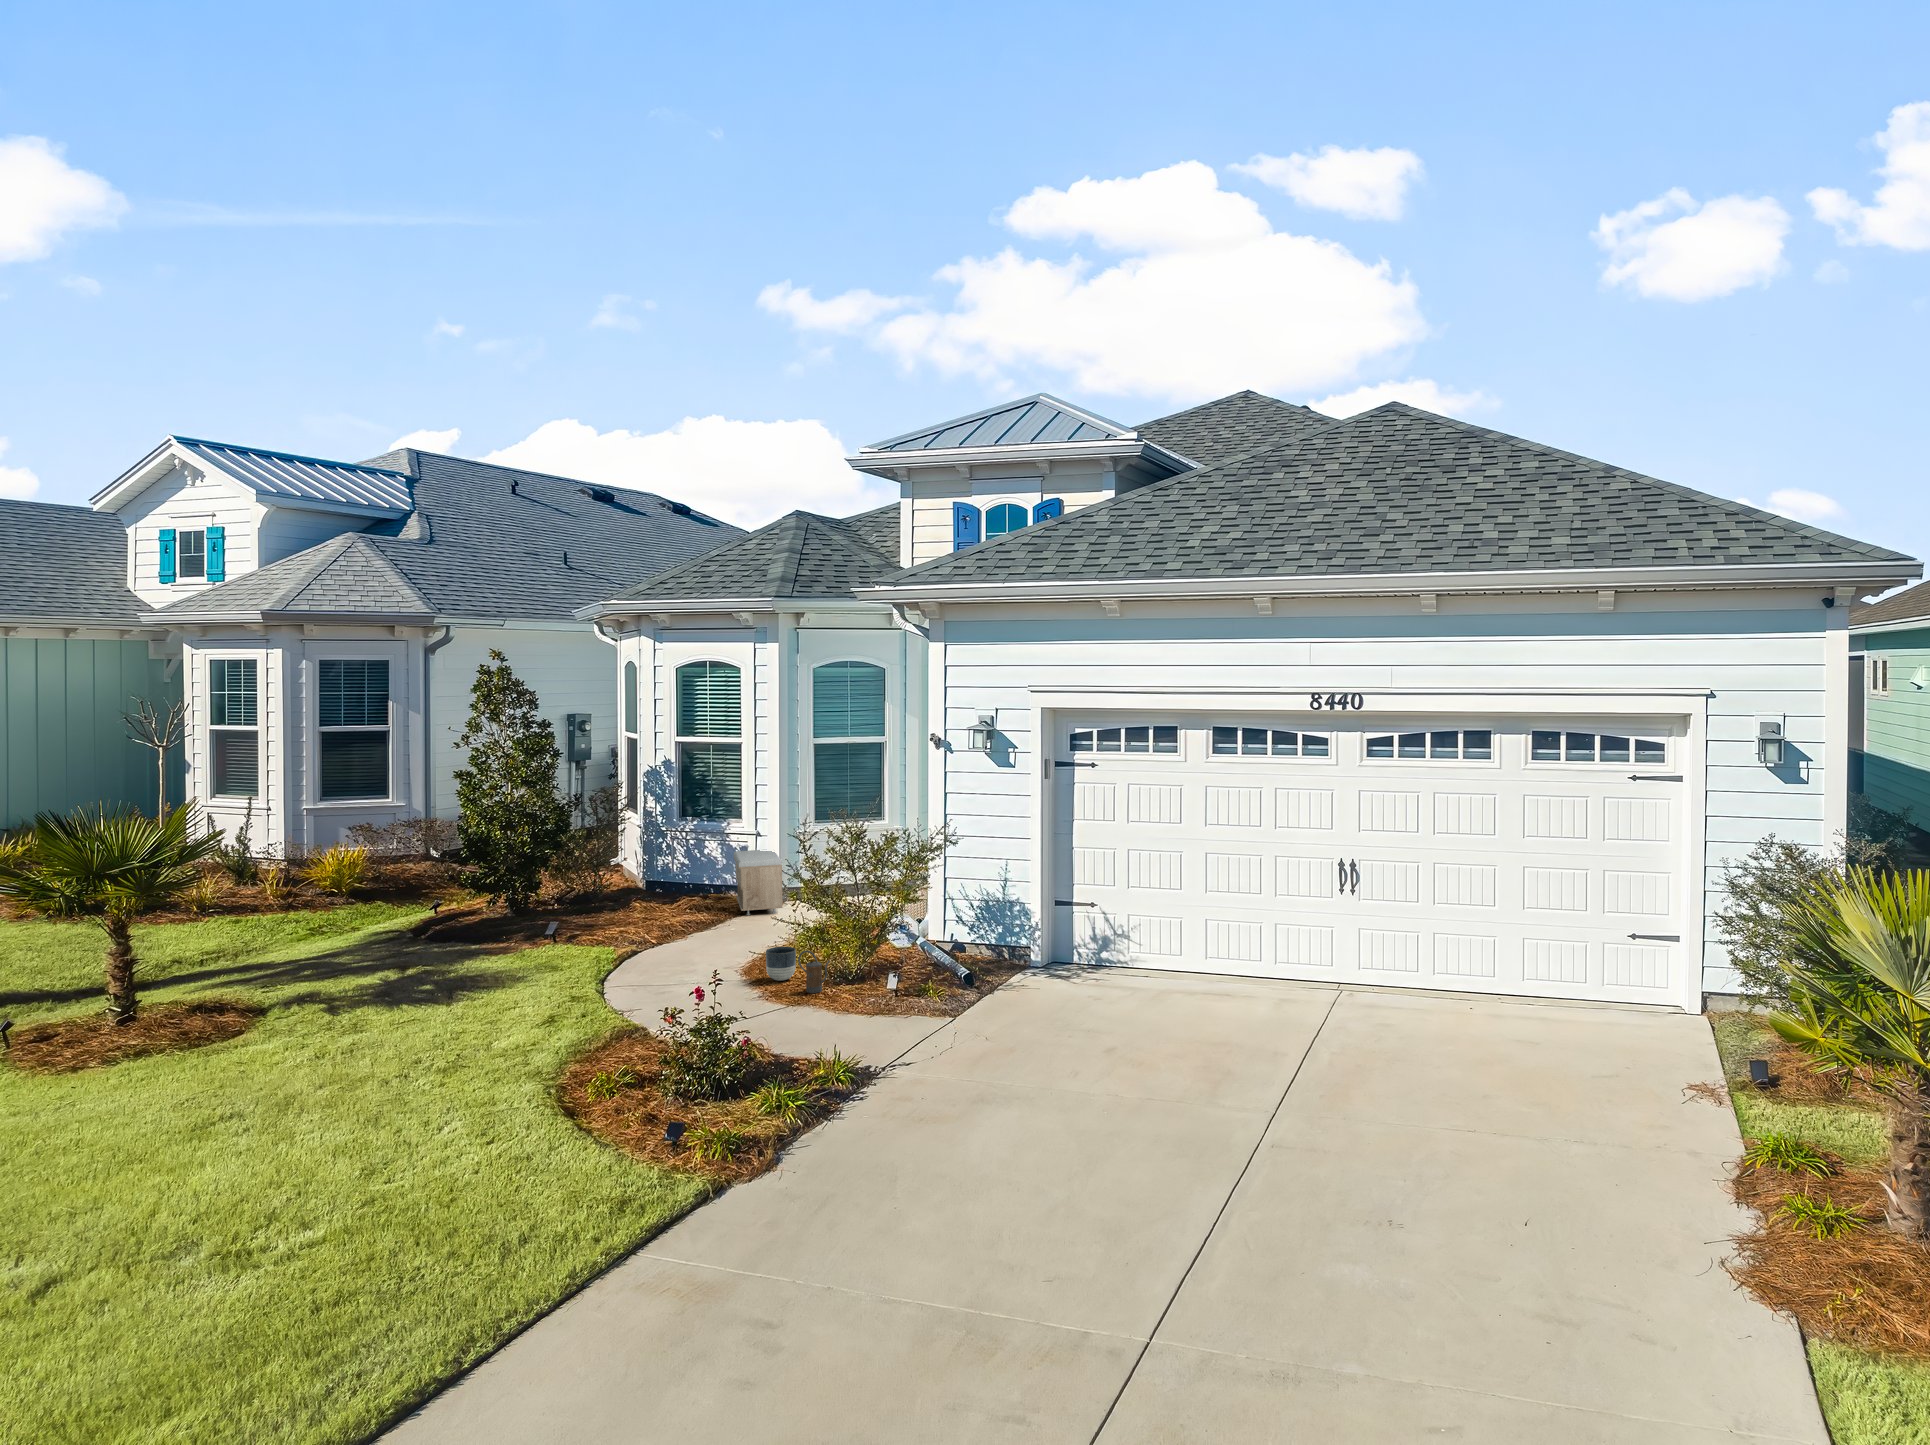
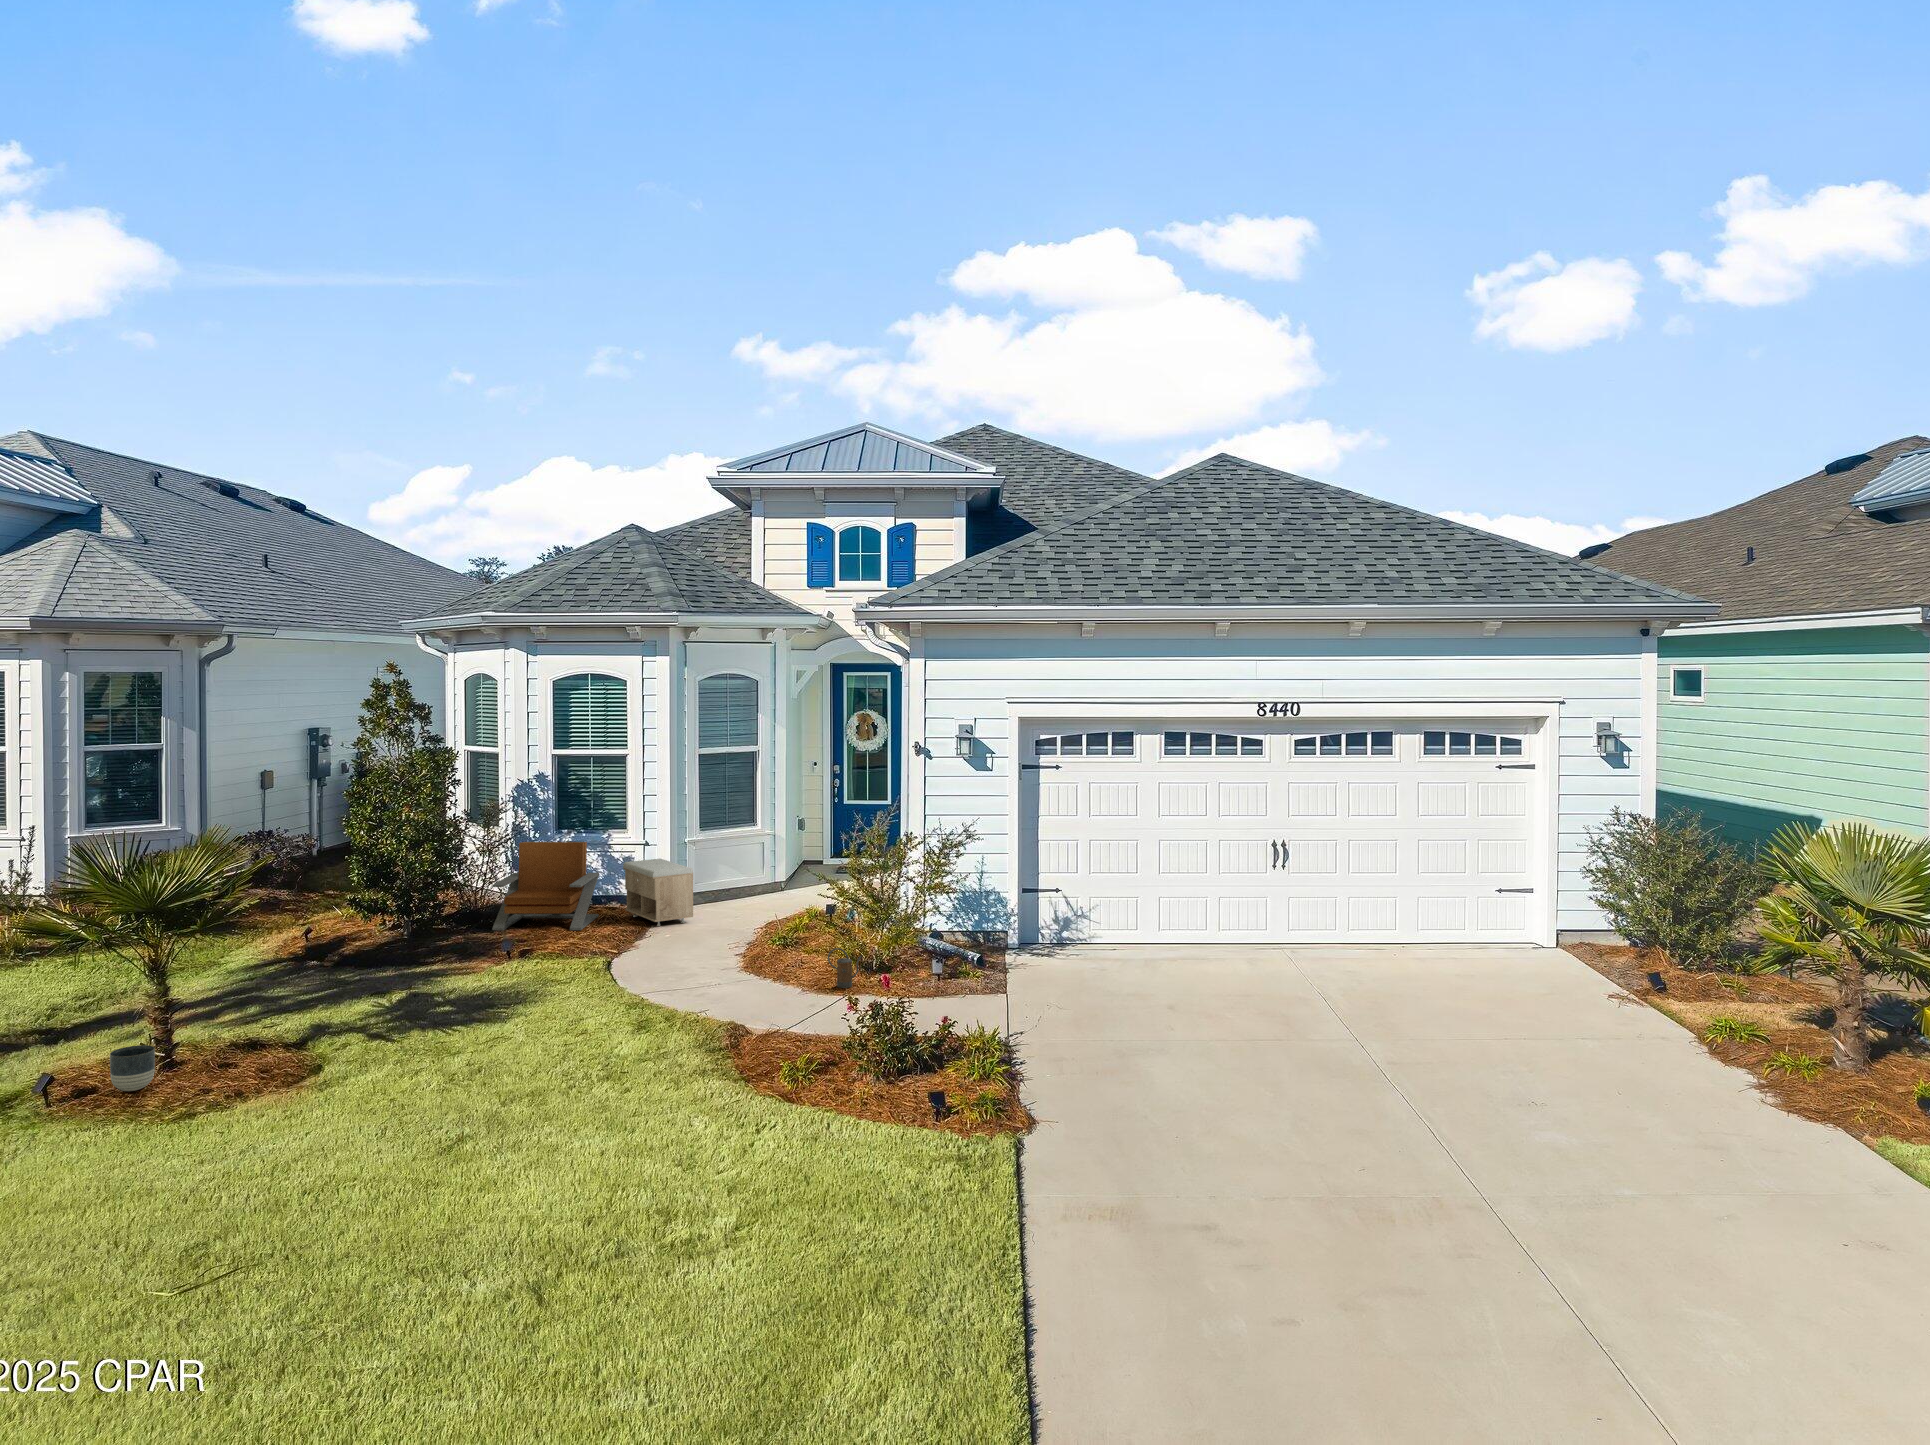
lounge chair: none [605,828,714,915] -> present [492,842,599,930]
planter: present [766,947,796,981] -> present [110,1045,155,1091]

